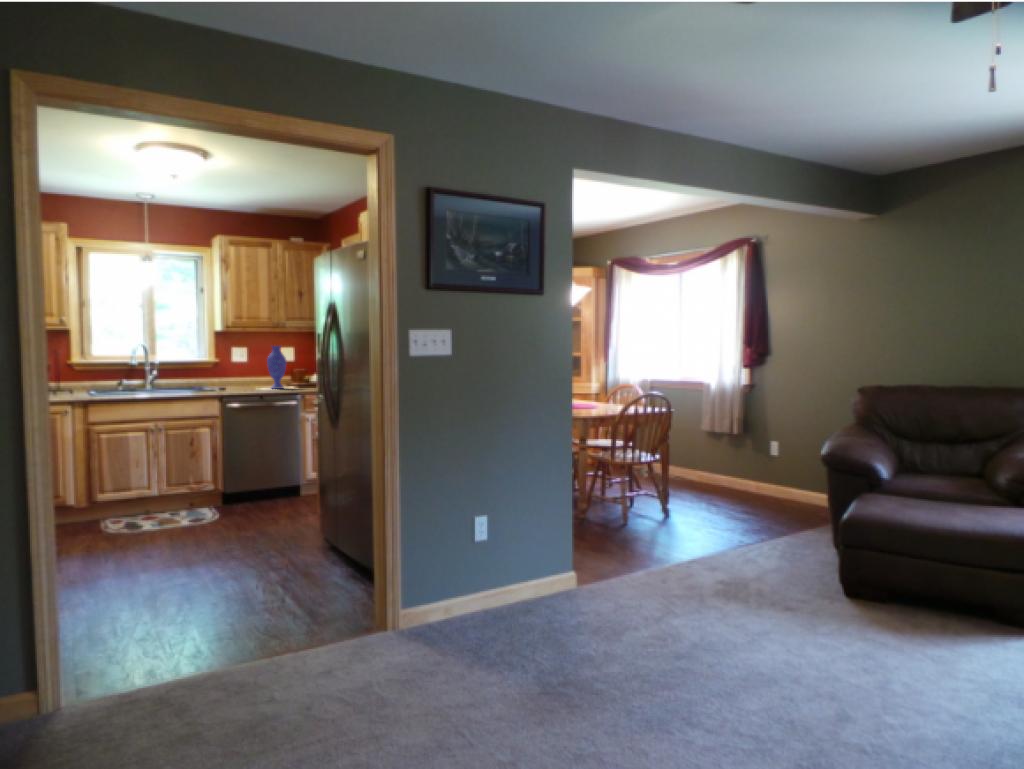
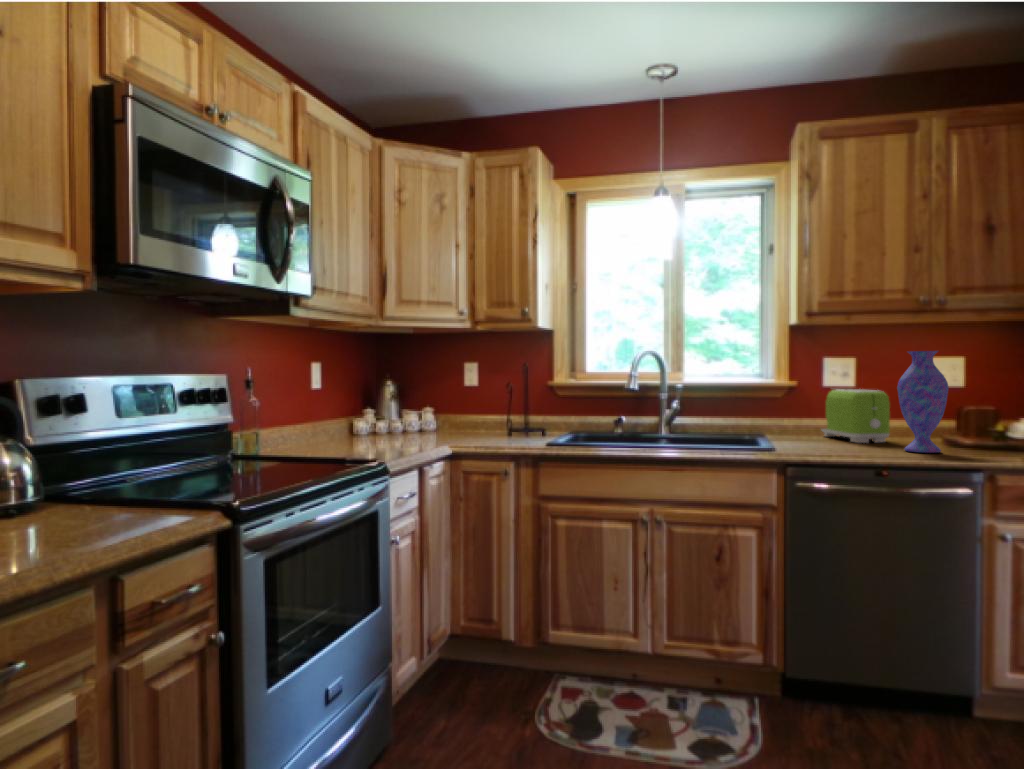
toaster: none [232,363,264,388] -> present [822,389,890,443]

